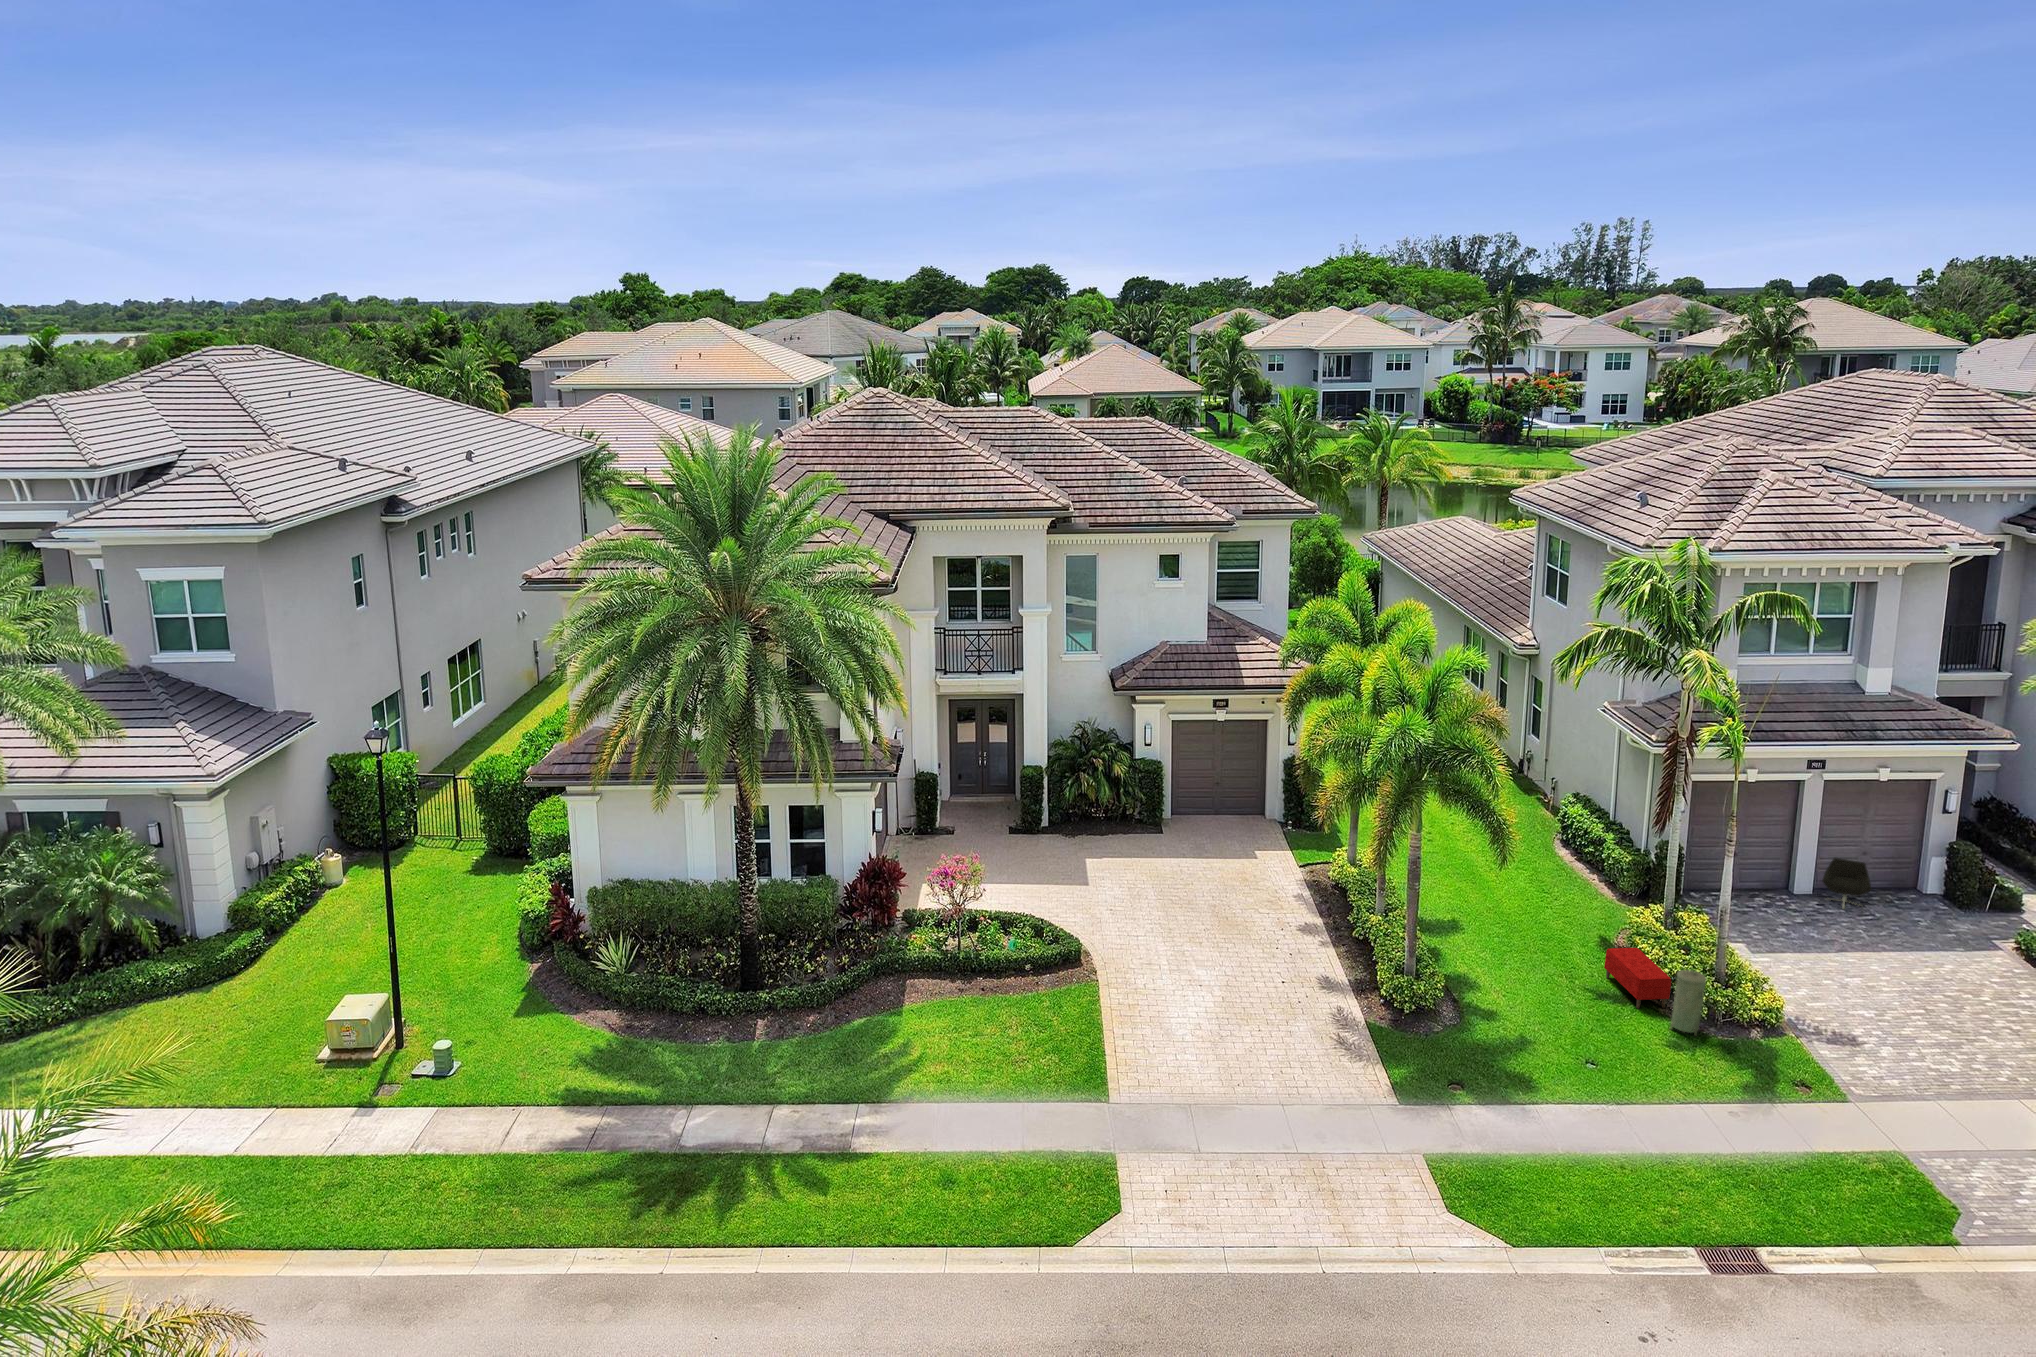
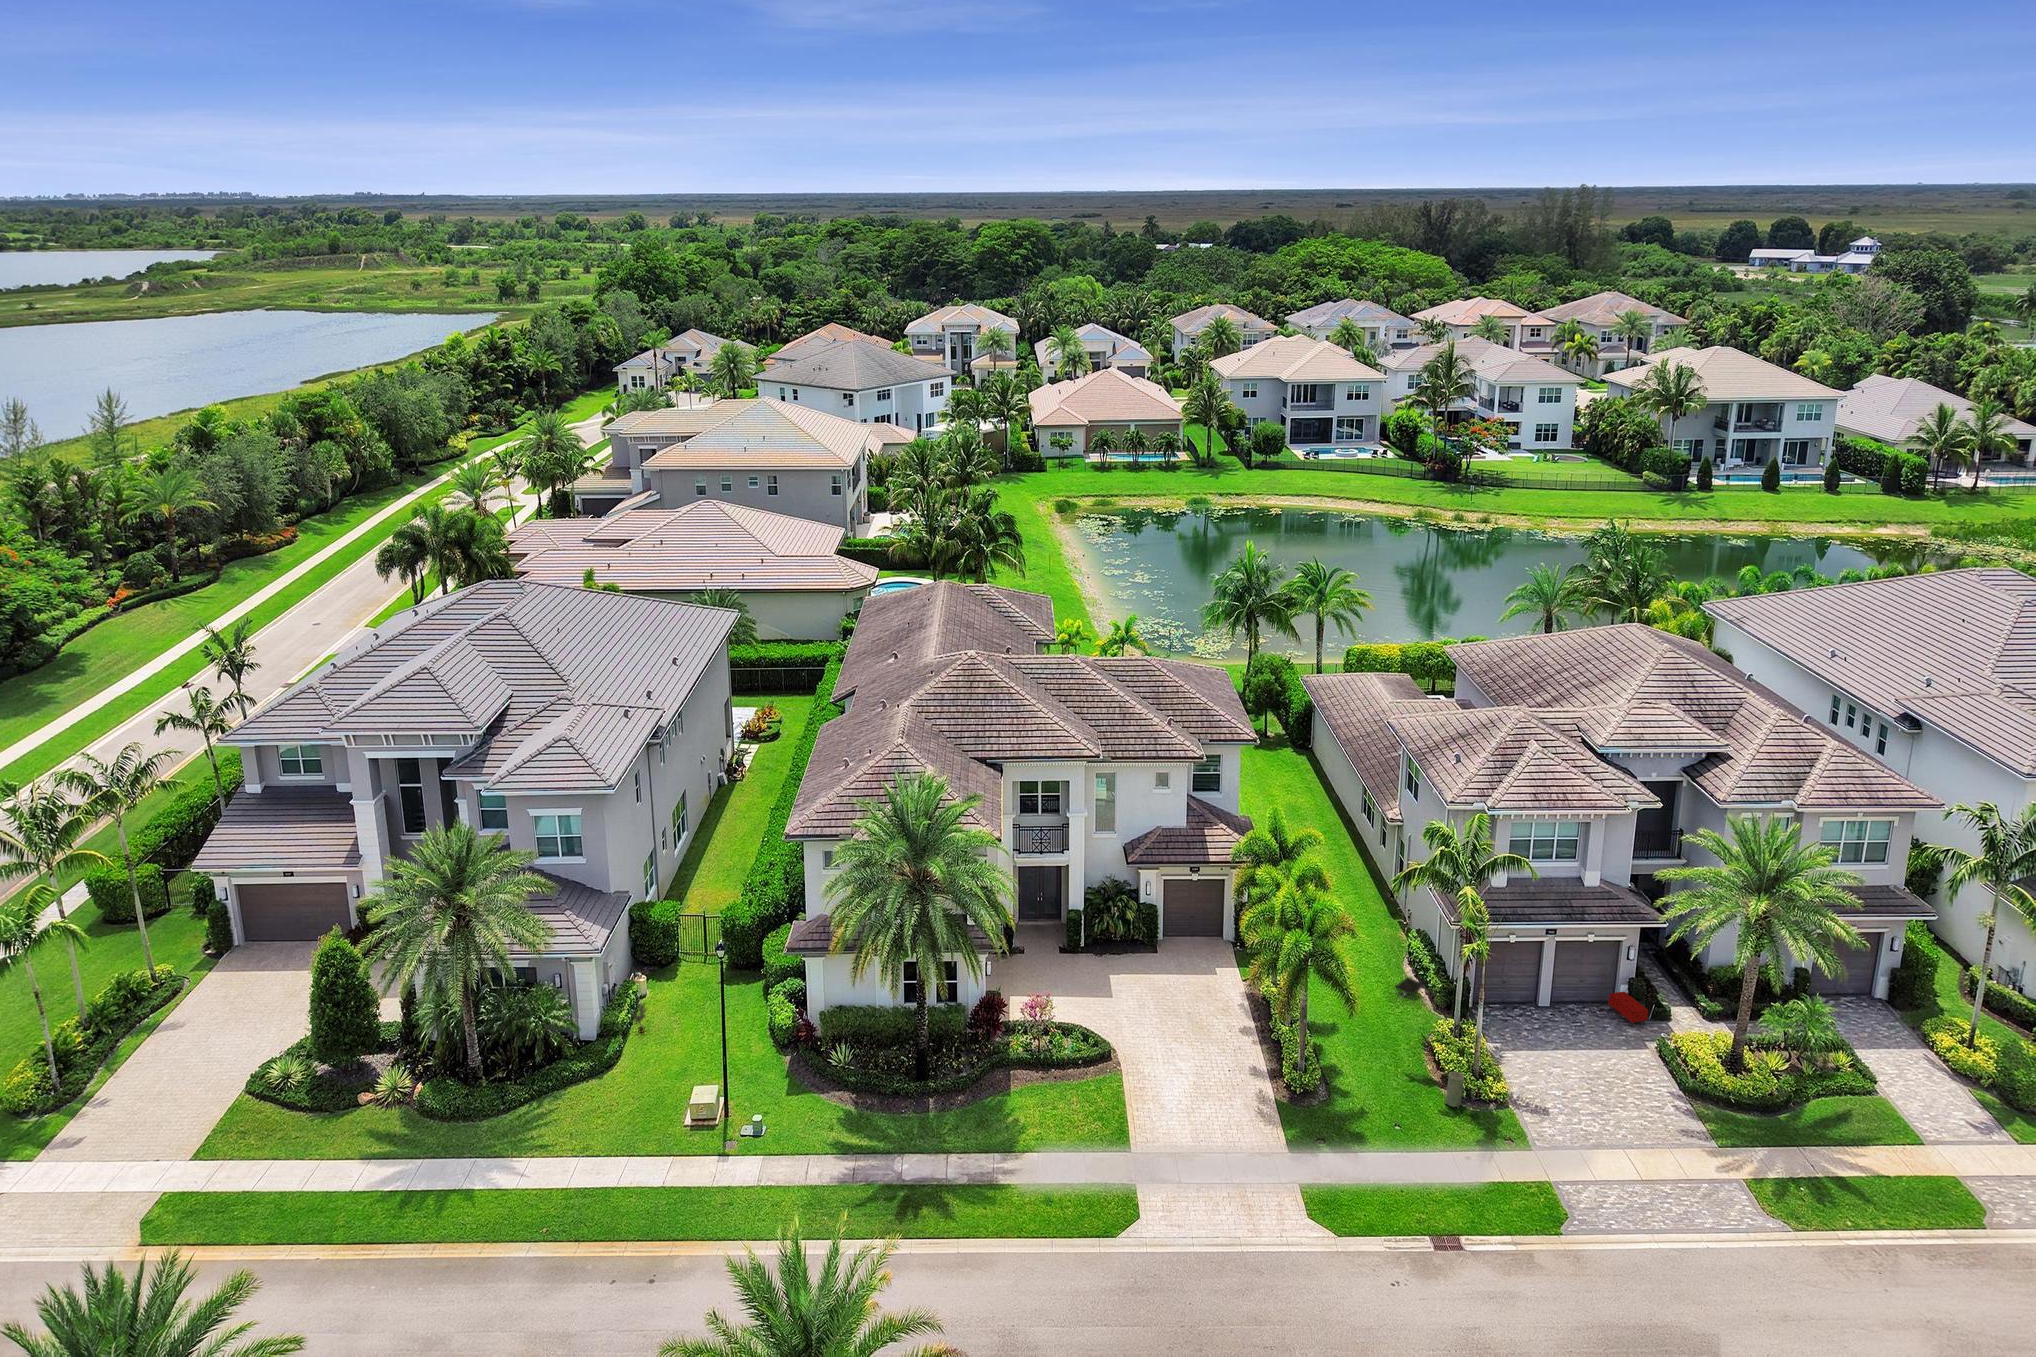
lounge chair: present [1822,858,1872,908] -> present [1395,977,1425,998]
potted tree: none [282,881,315,932] -> present [631,1004,647,1033]
bench: present [1604,948,1671,1009] -> present [1608,992,1648,1027]

